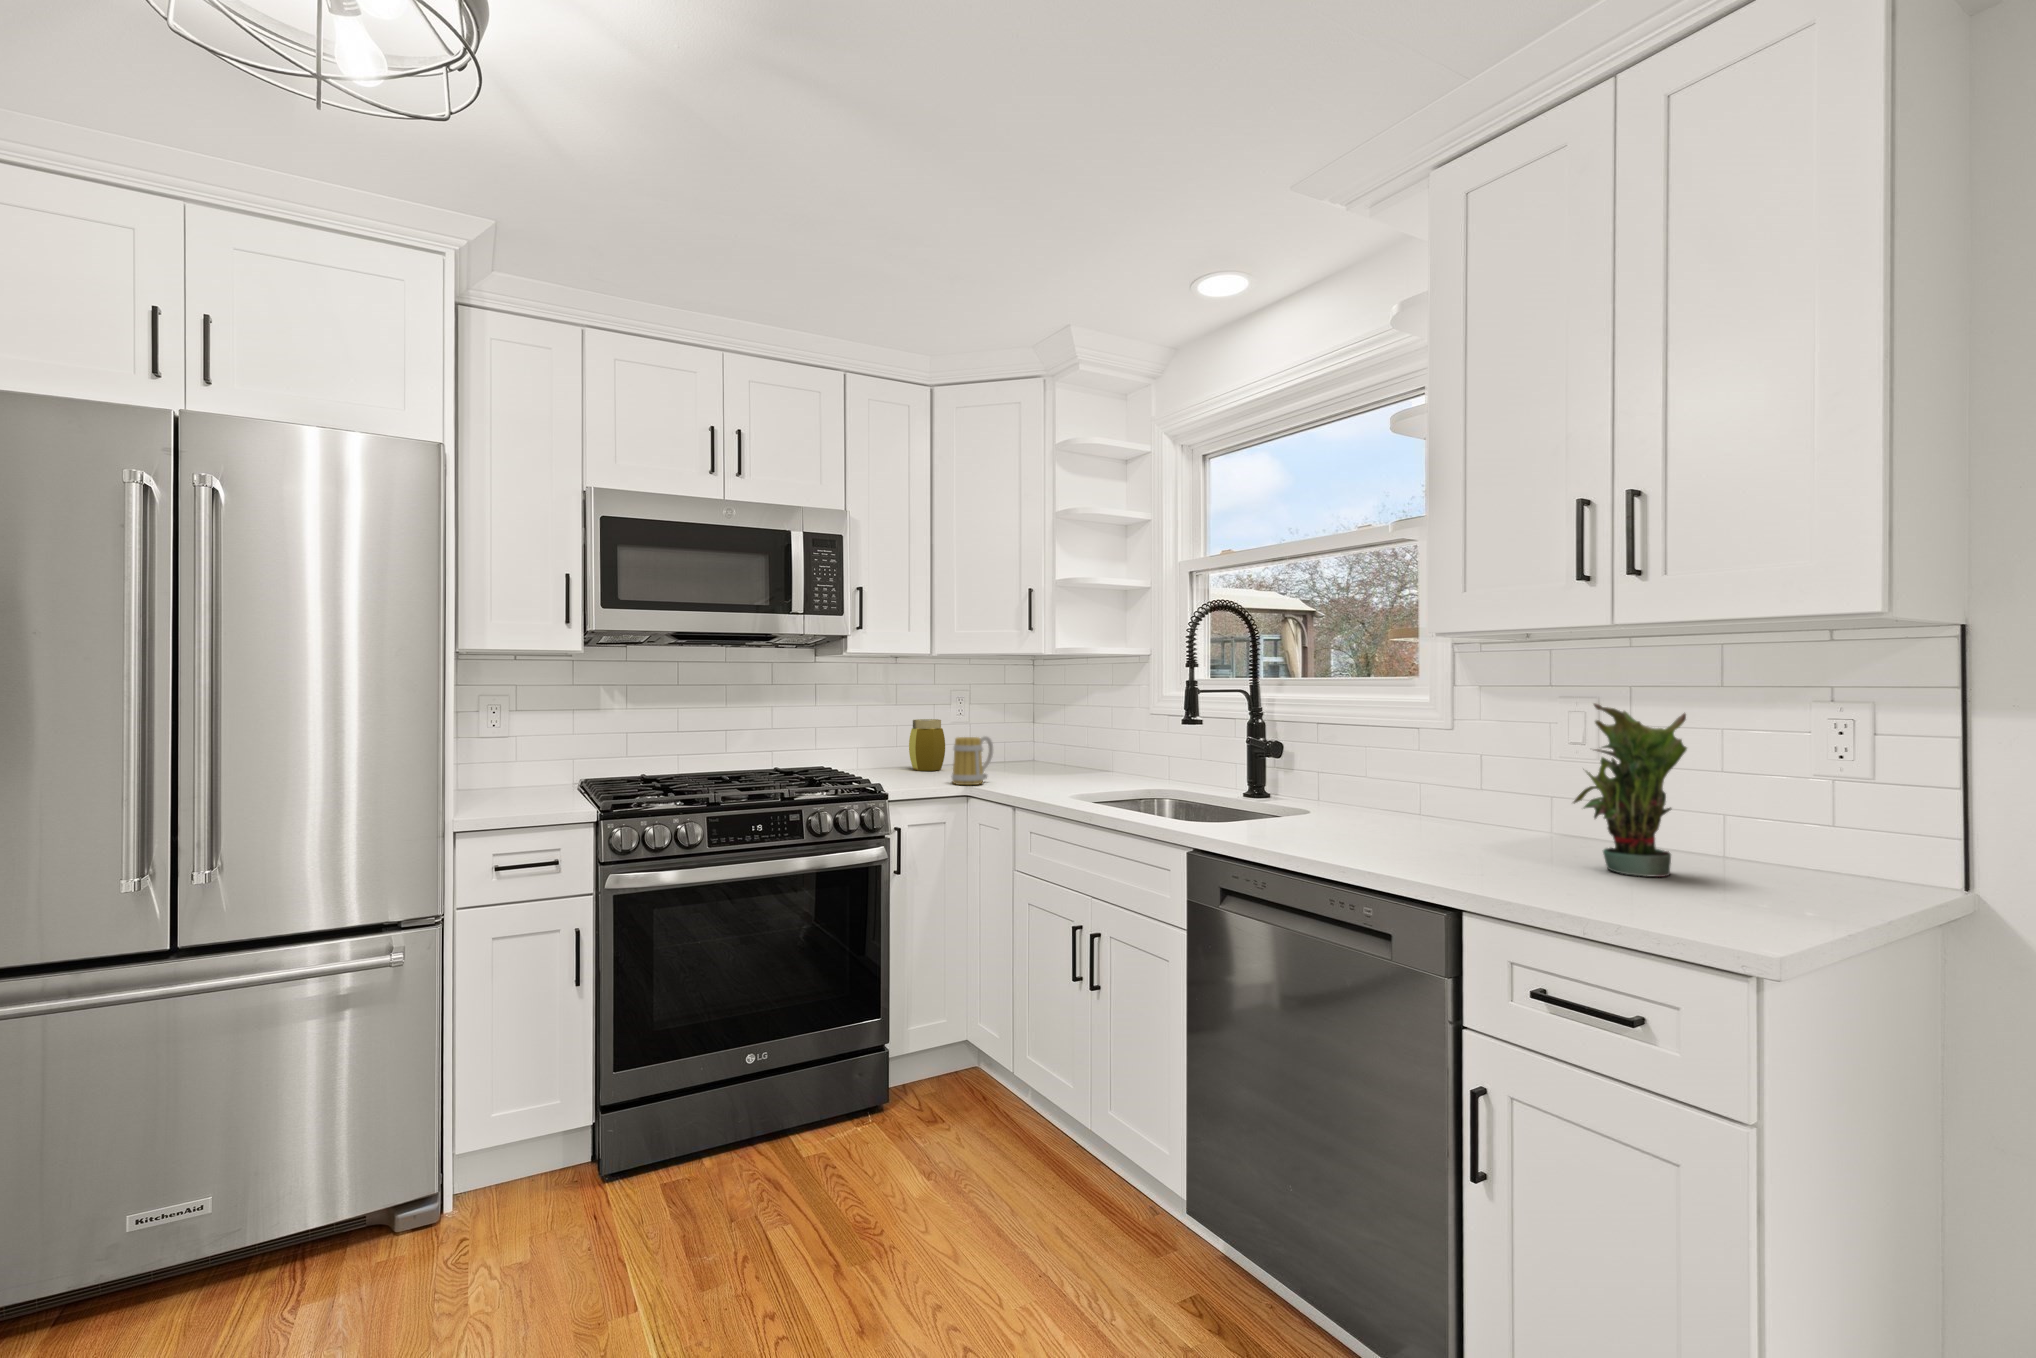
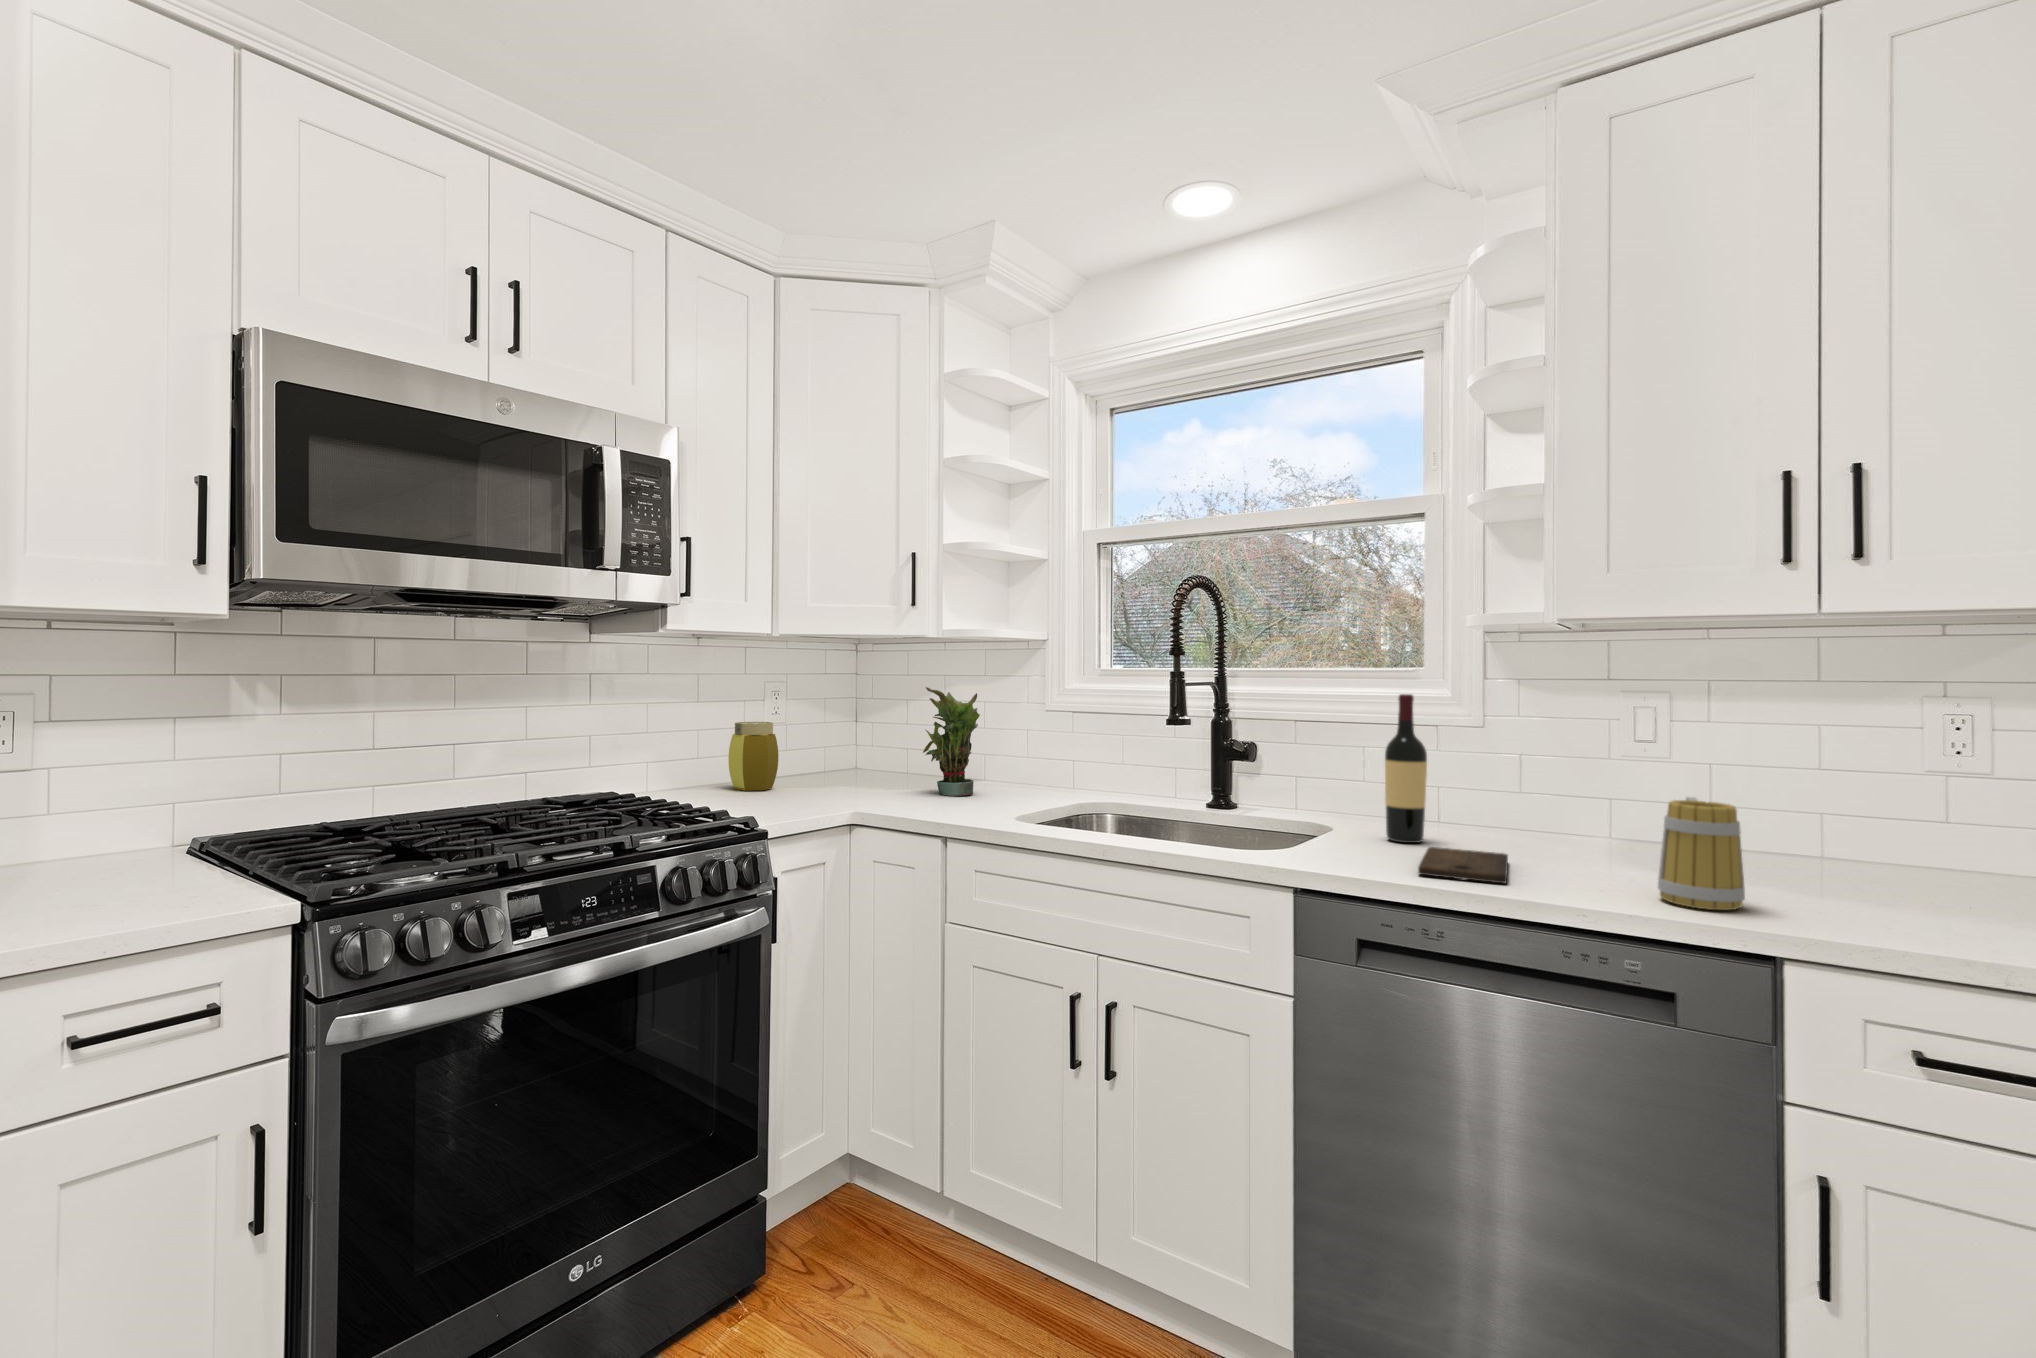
wine bottle: none [1336,696,1371,822] -> present [1385,694,1427,843]
potted plant: present [1573,704,1687,877] -> present [923,687,980,796]
mug: present [952,736,993,785] -> present [1658,797,1745,910]
cutting board: none [1282,822,1391,846] -> present [1418,847,1508,884]

